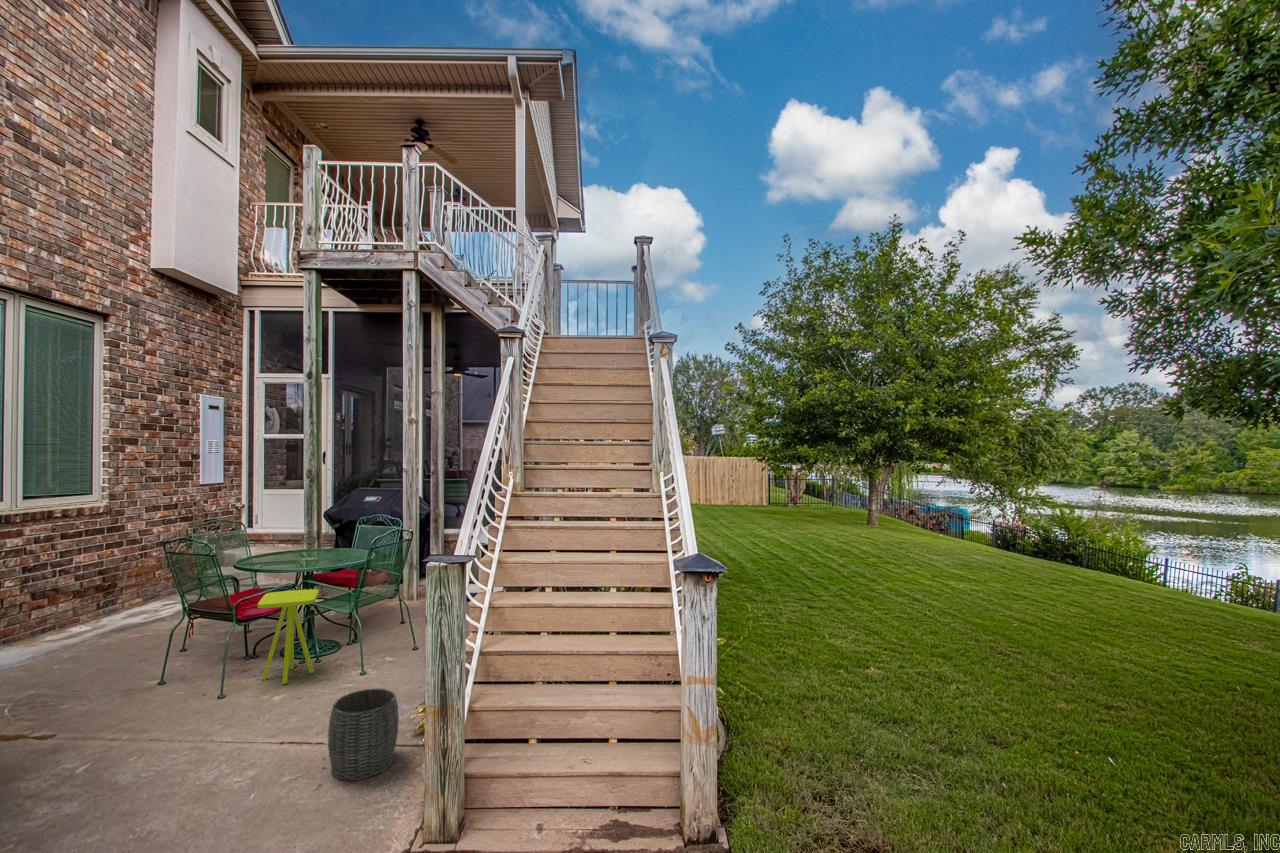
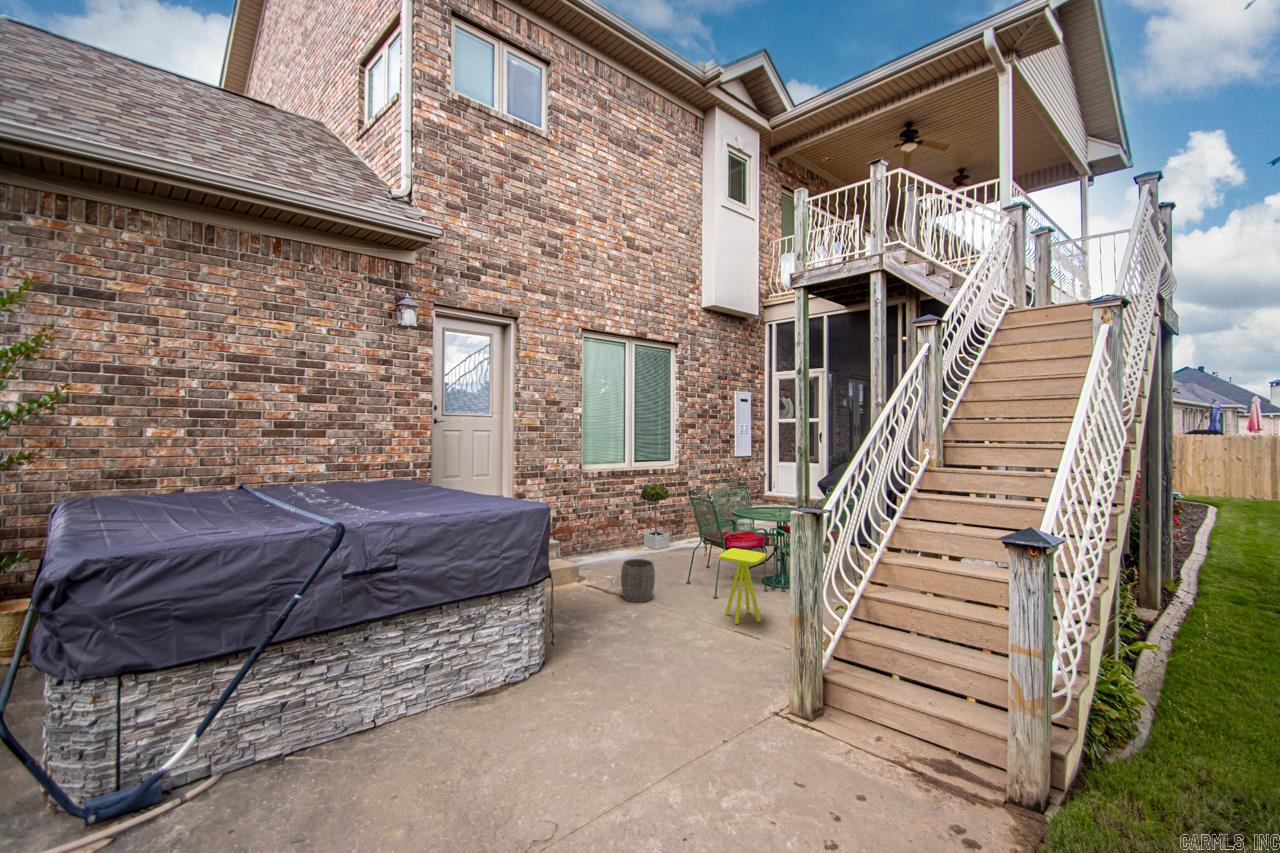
potted tree: none [36,532,102,639] -> present [641,484,670,550]
woven basket: present [328,689,399,781] -> present [621,559,655,602]

